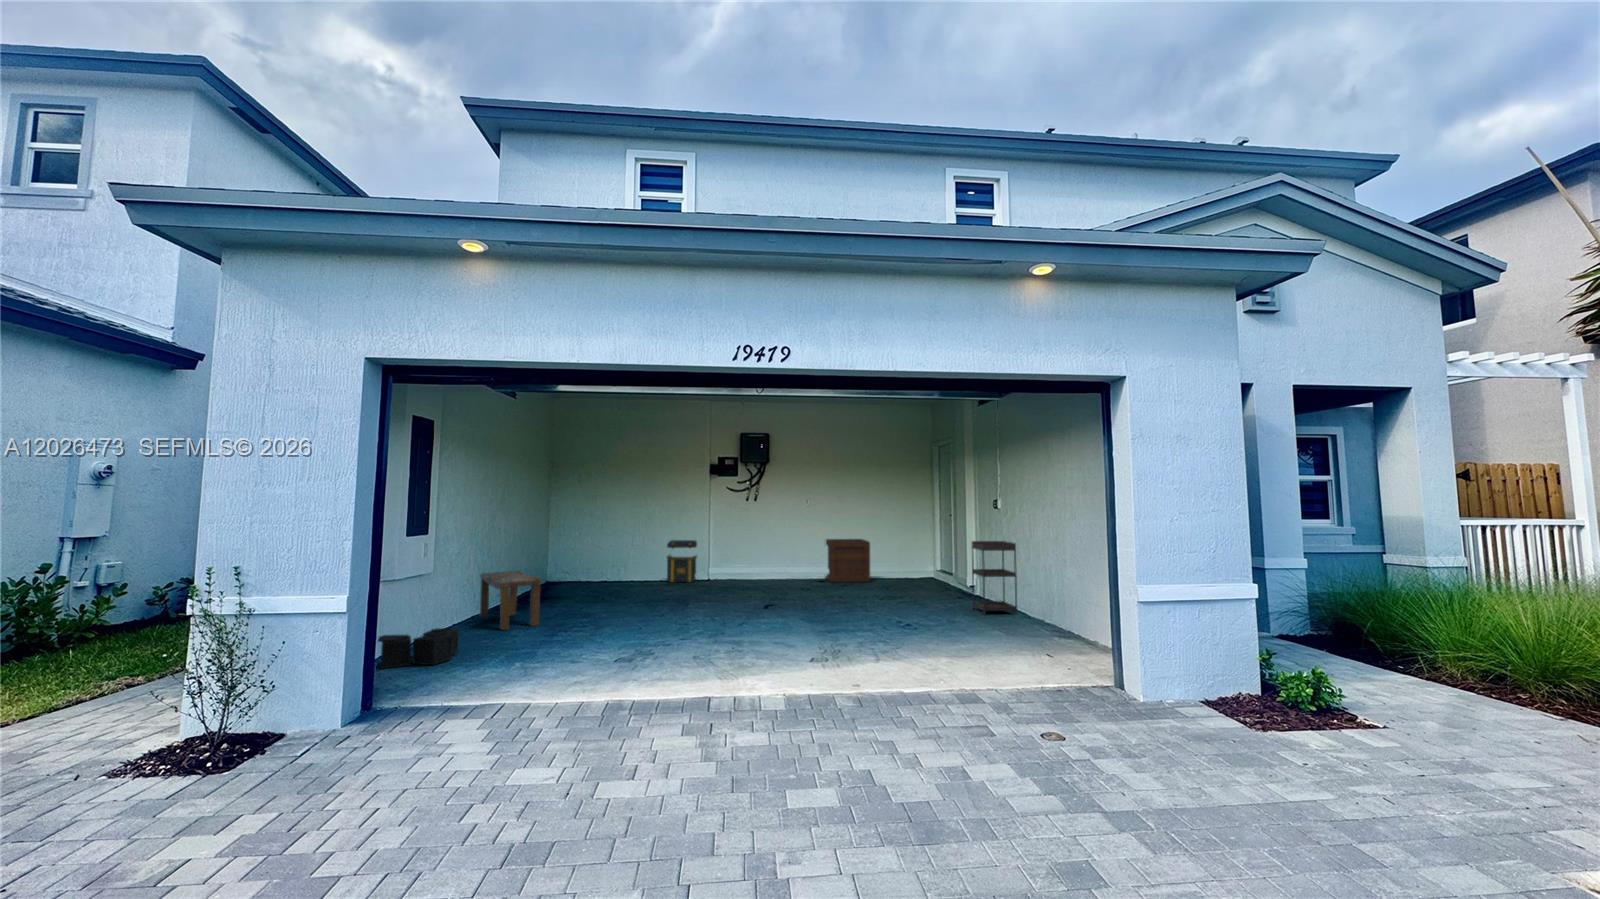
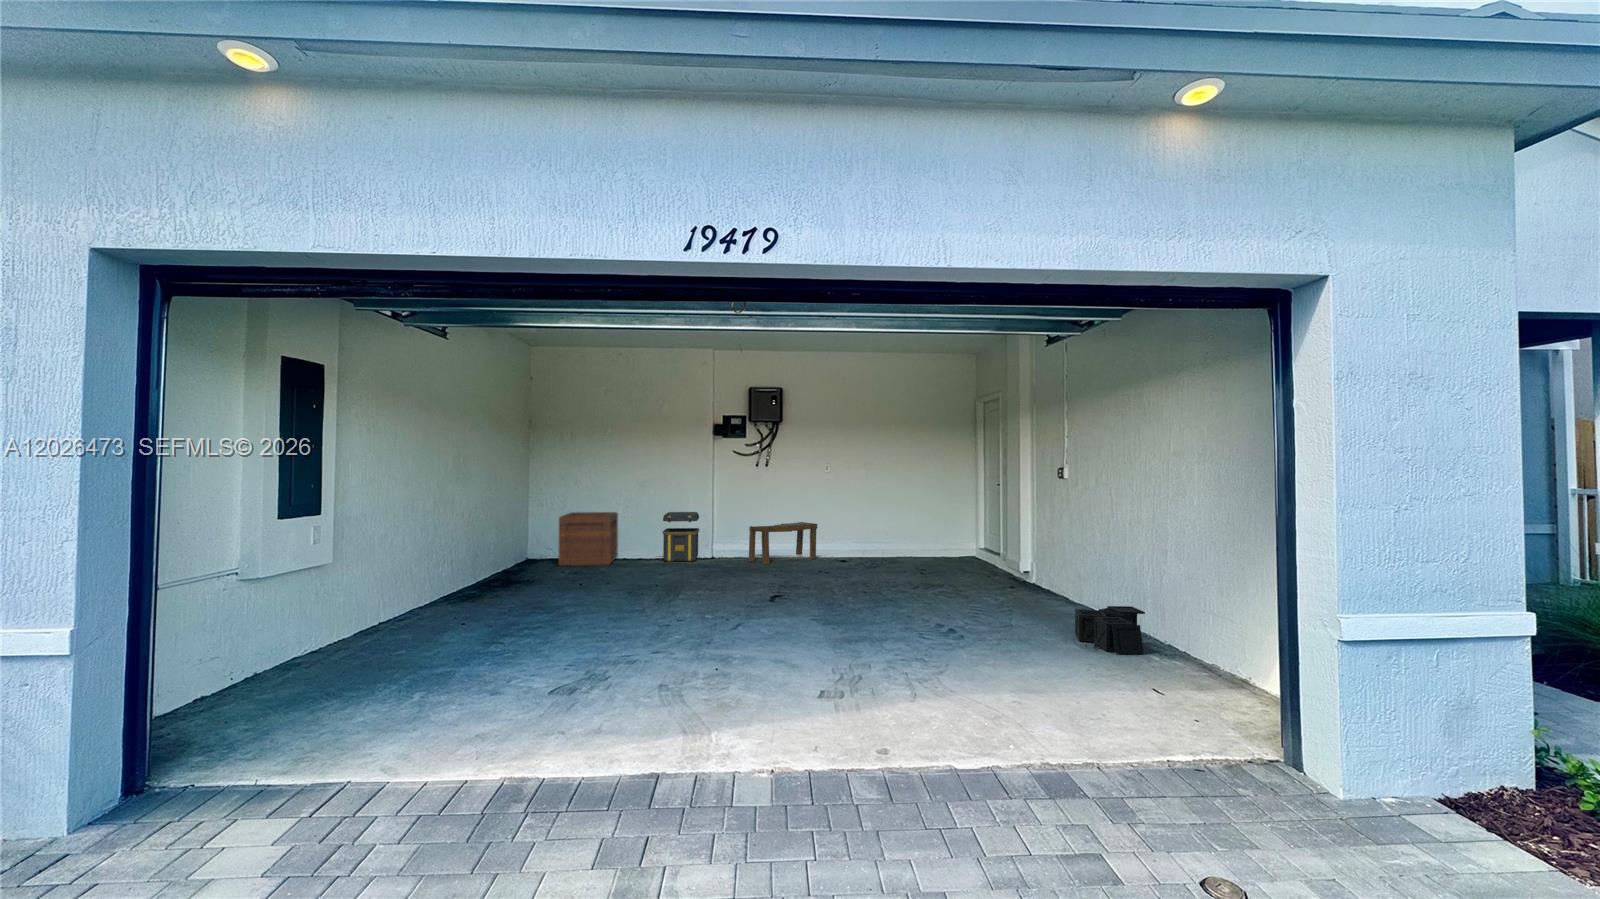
wooden crate: present [826,539,870,582] -> present [558,512,618,566]
shelving unit: present [972,541,1018,614] -> none [1029,519,1091,614]
bench: present [480,571,541,630] -> present [749,522,817,565]
storage bin: present [378,628,459,669] -> present [1075,606,1145,654]

